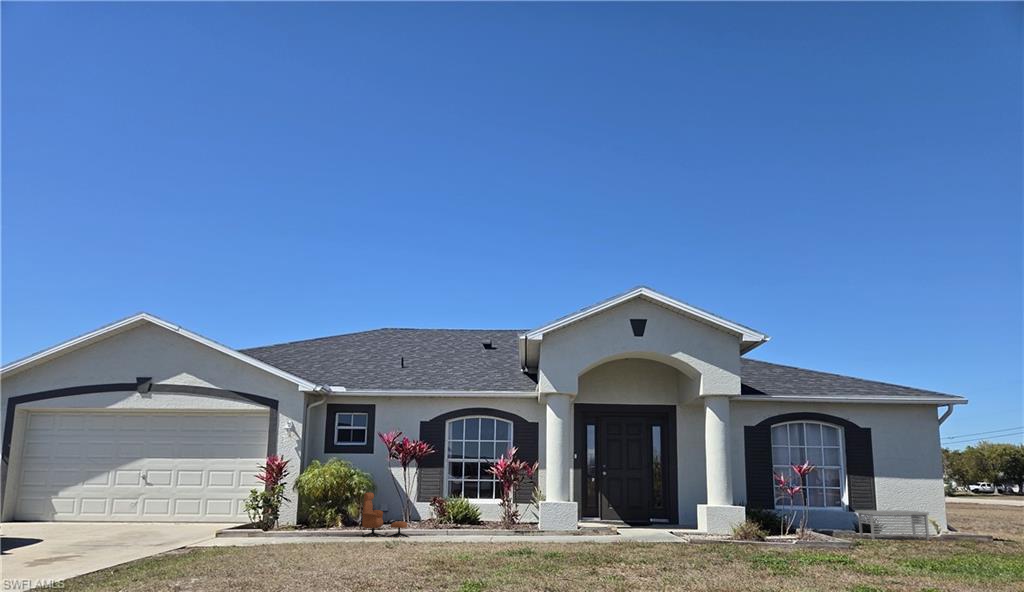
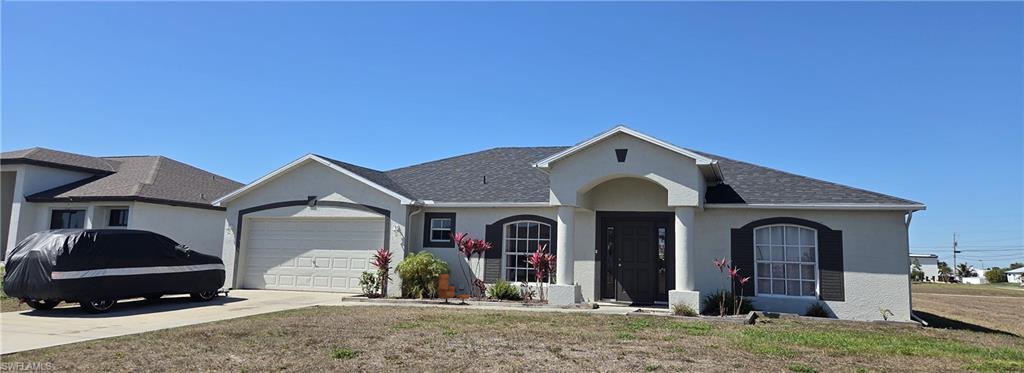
storage bench: present [855,510,929,540] -> none [823,298,886,325]

